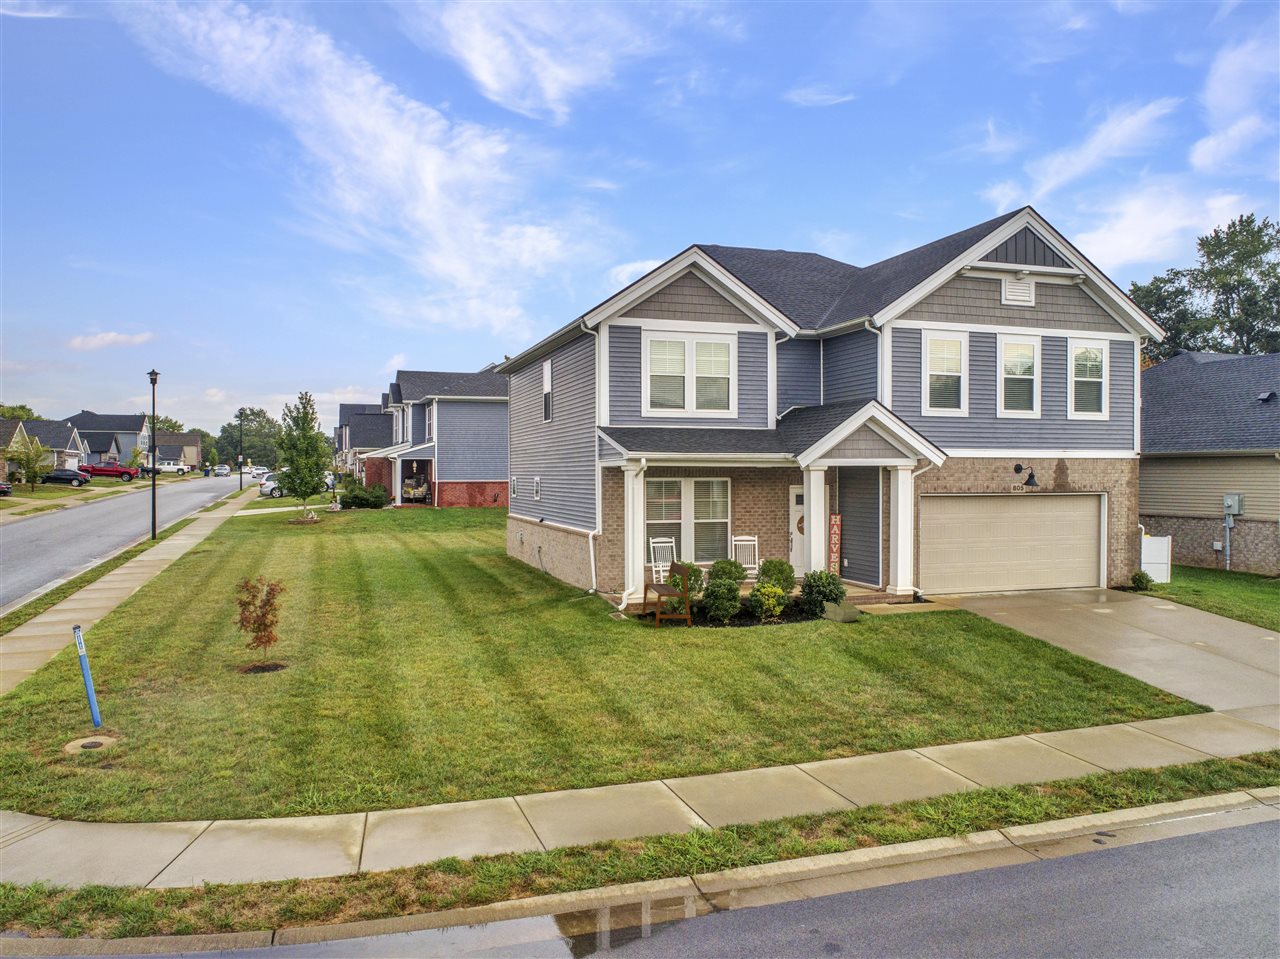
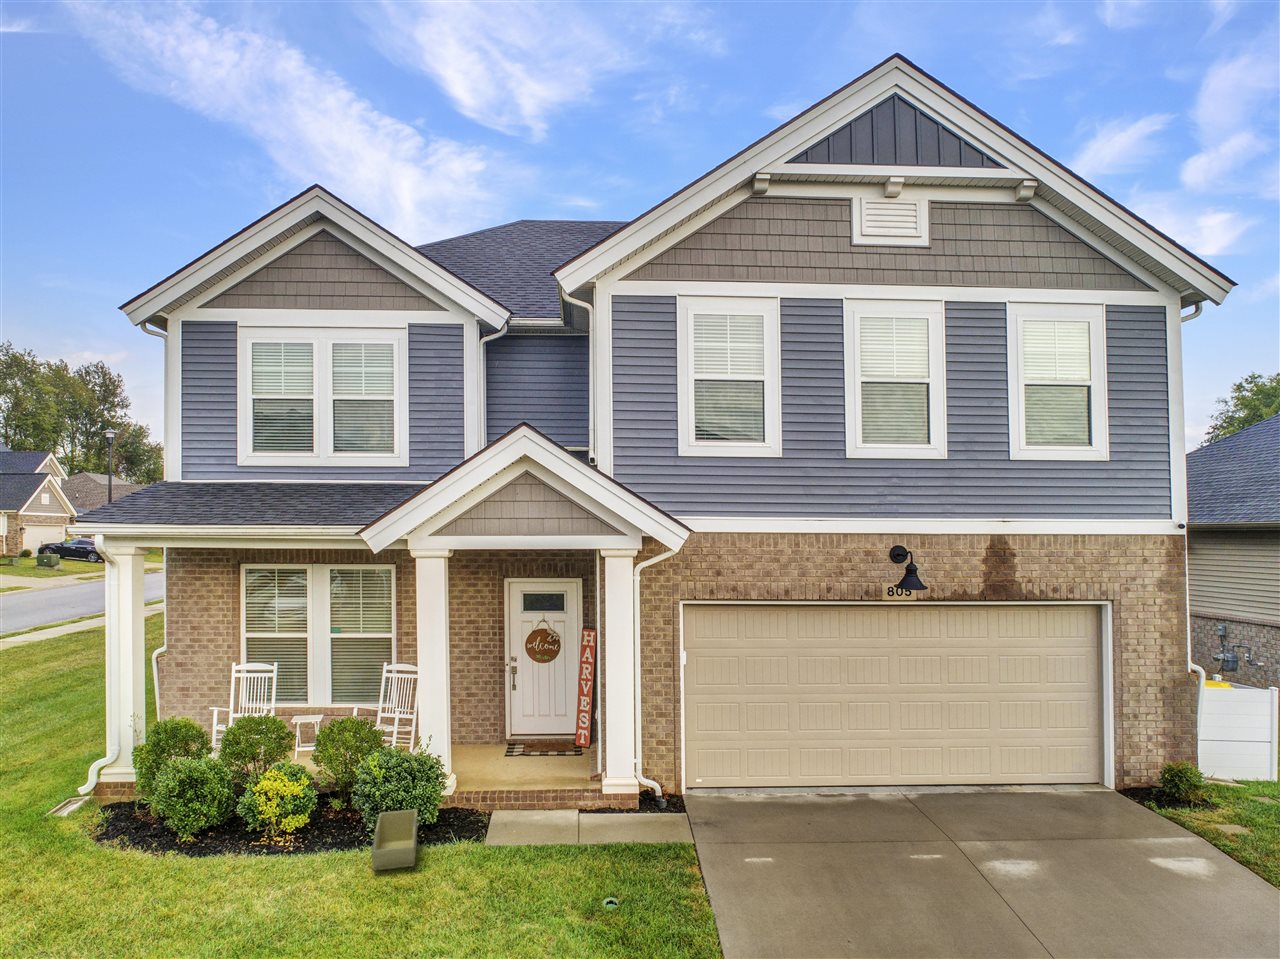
bench: present [642,560,691,628] -> none [28,718,168,857]

